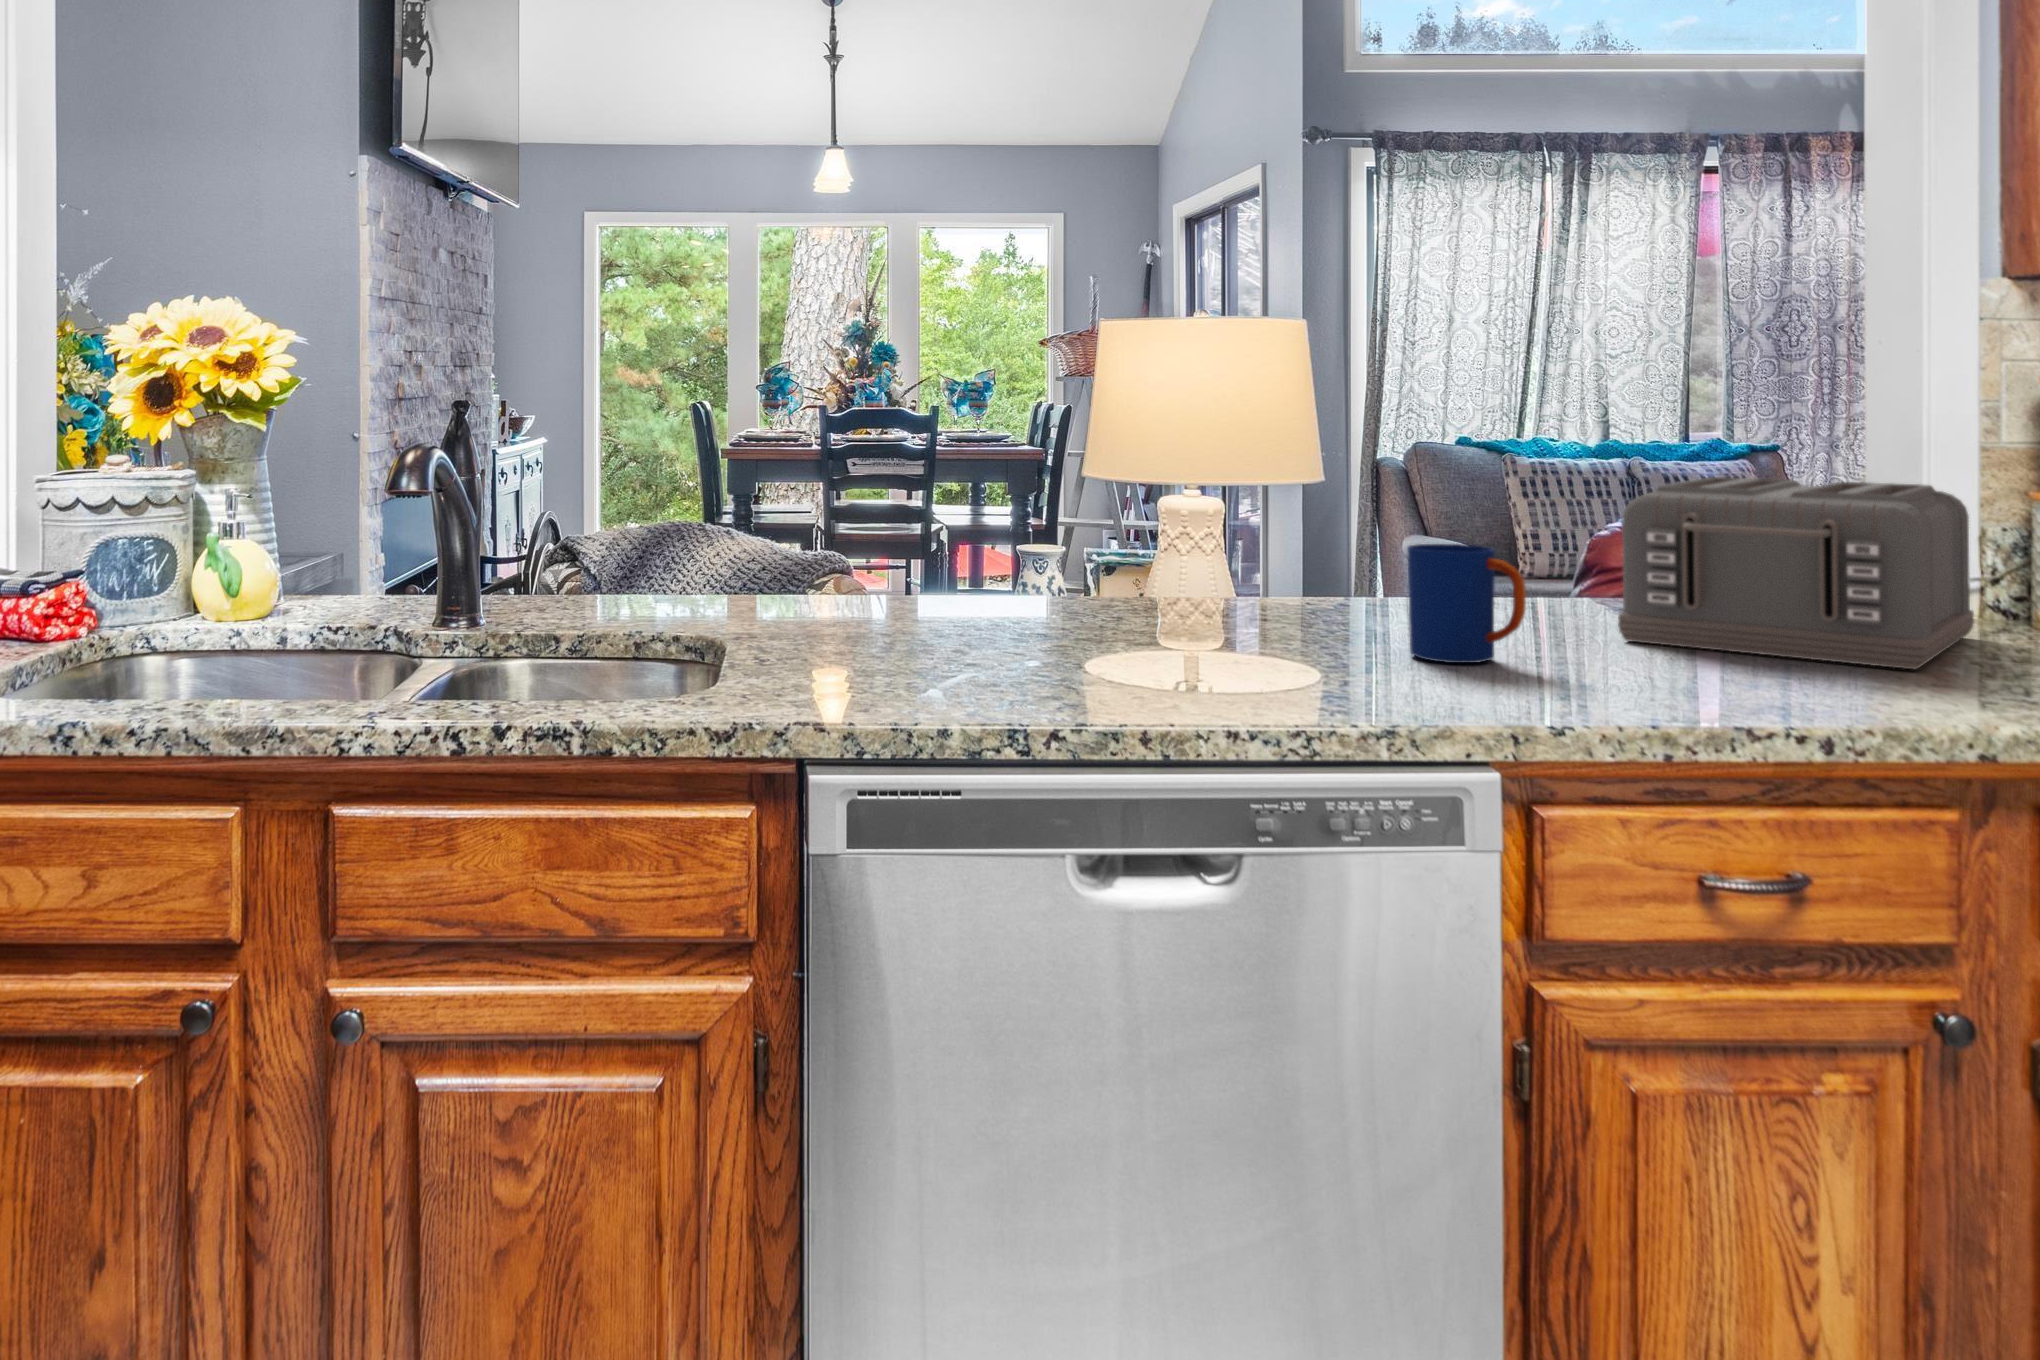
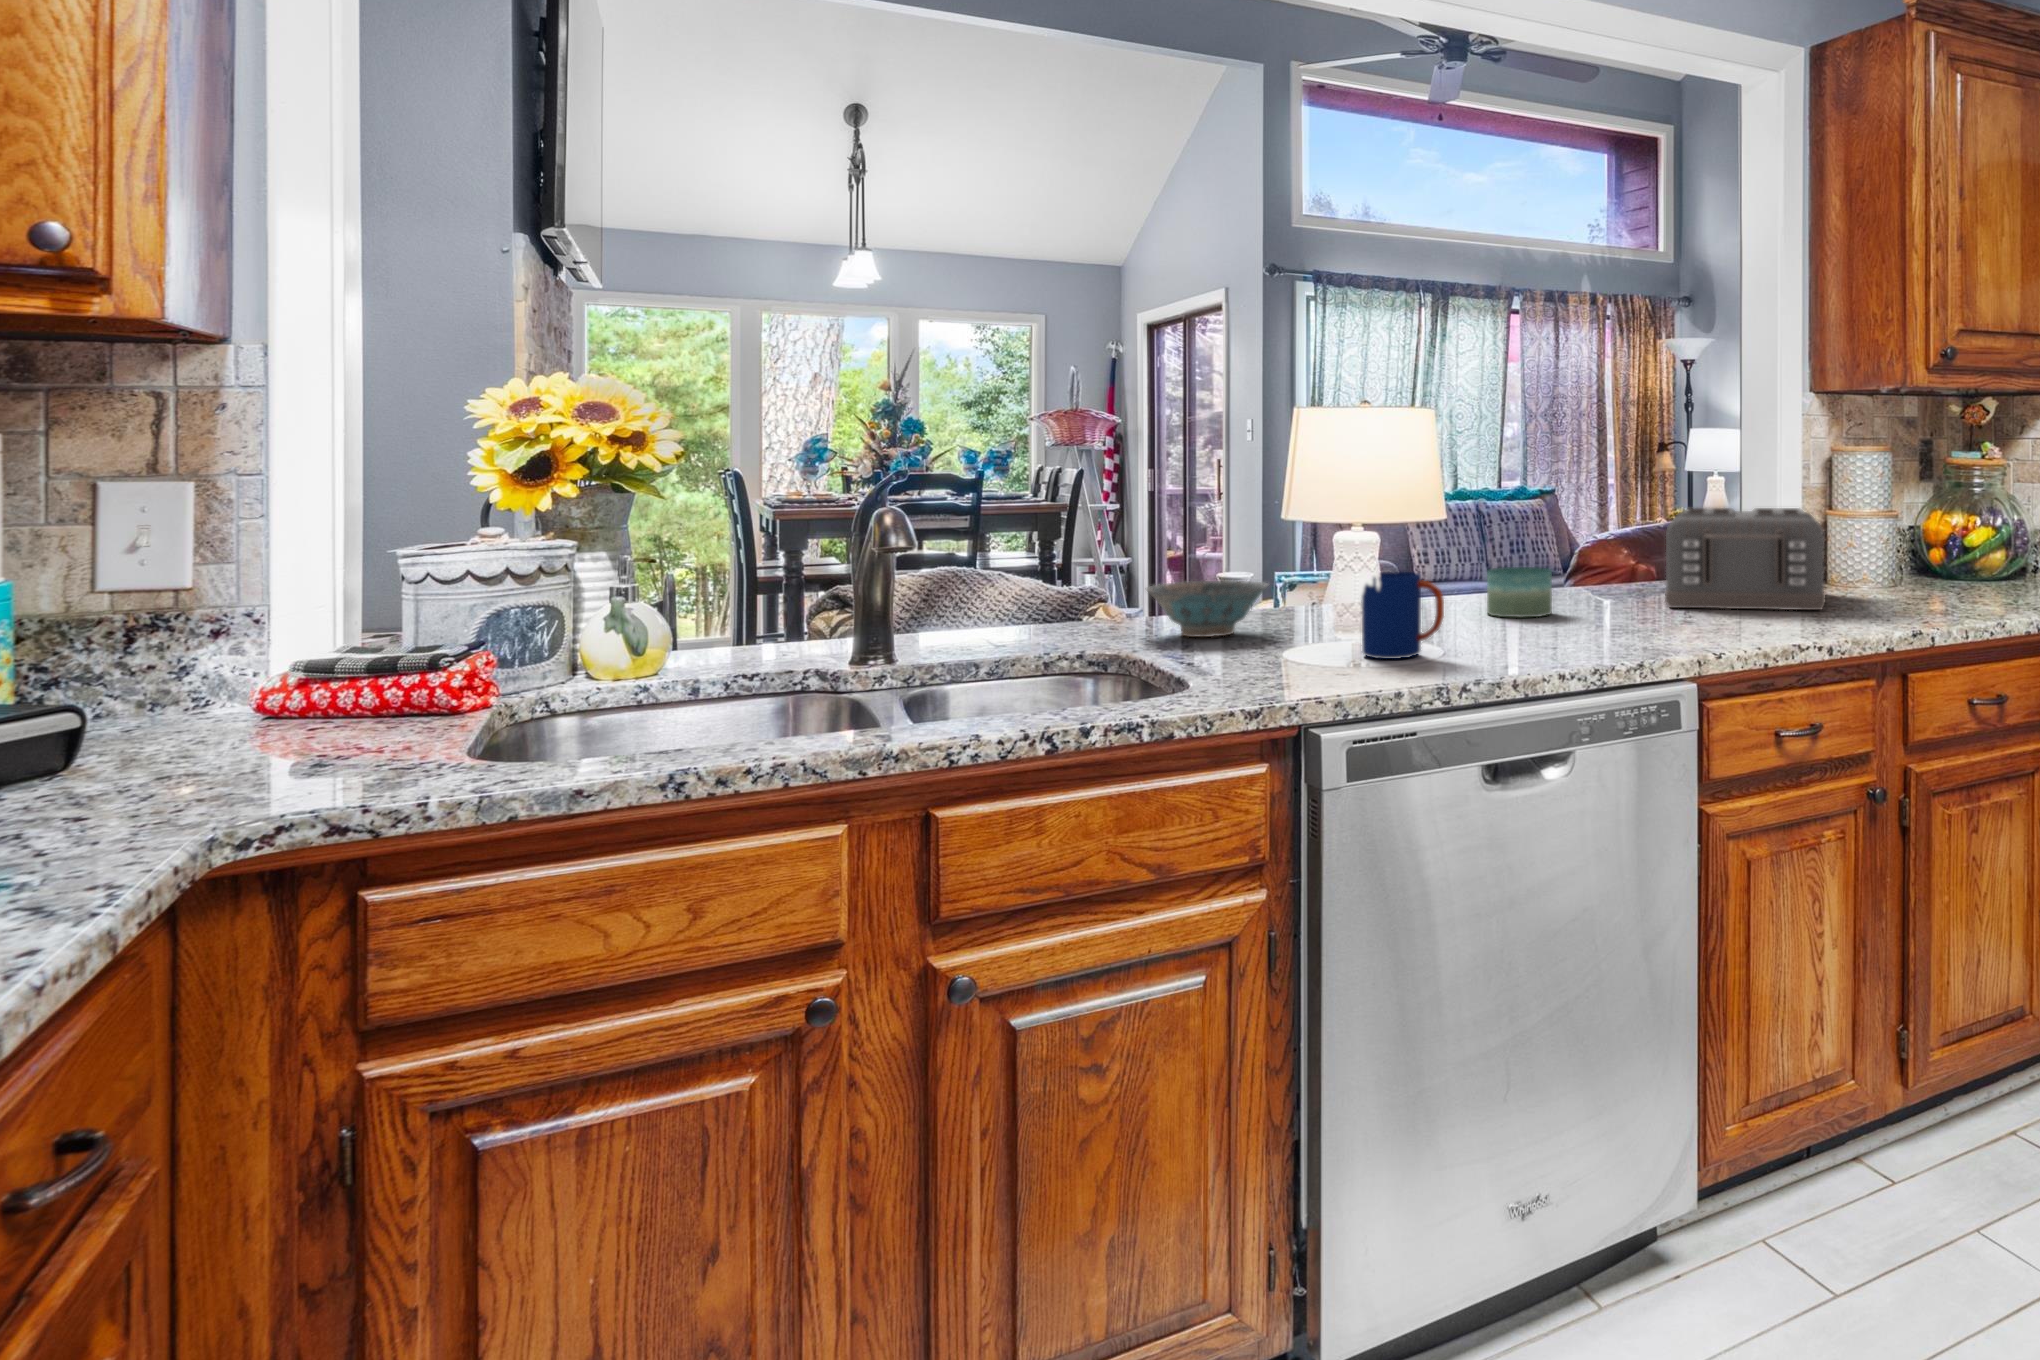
mug: present [1407,544,1526,663] -> present [1361,572,1444,659]
ceramic bowl: none [791,551,951,627] -> present [1147,581,1268,637]
candle: none [1299,558,1404,637] -> present [1487,567,1552,617]

